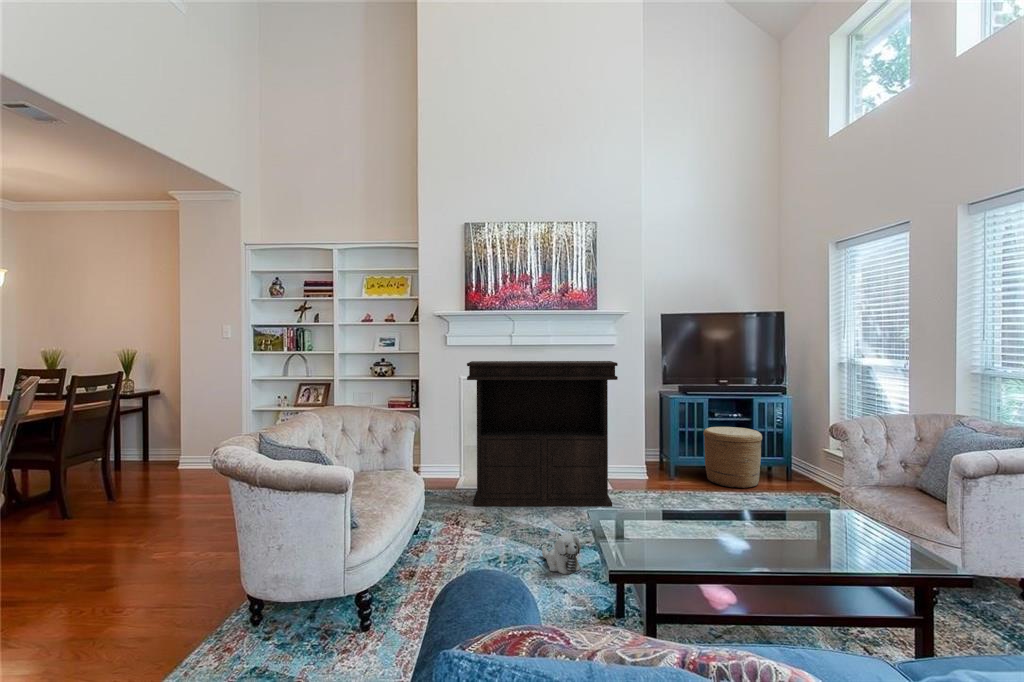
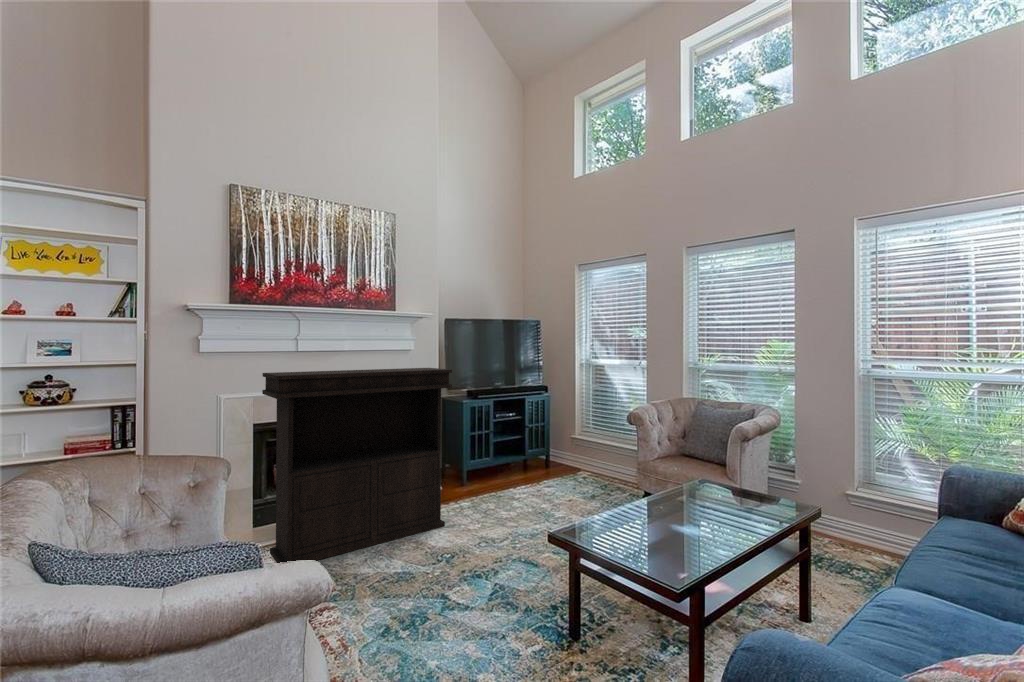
woven basket: present [703,427,762,488] -> none [491,426,541,483]
plush toy: present [542,533,581,574] -> none [446,568,504,620]

